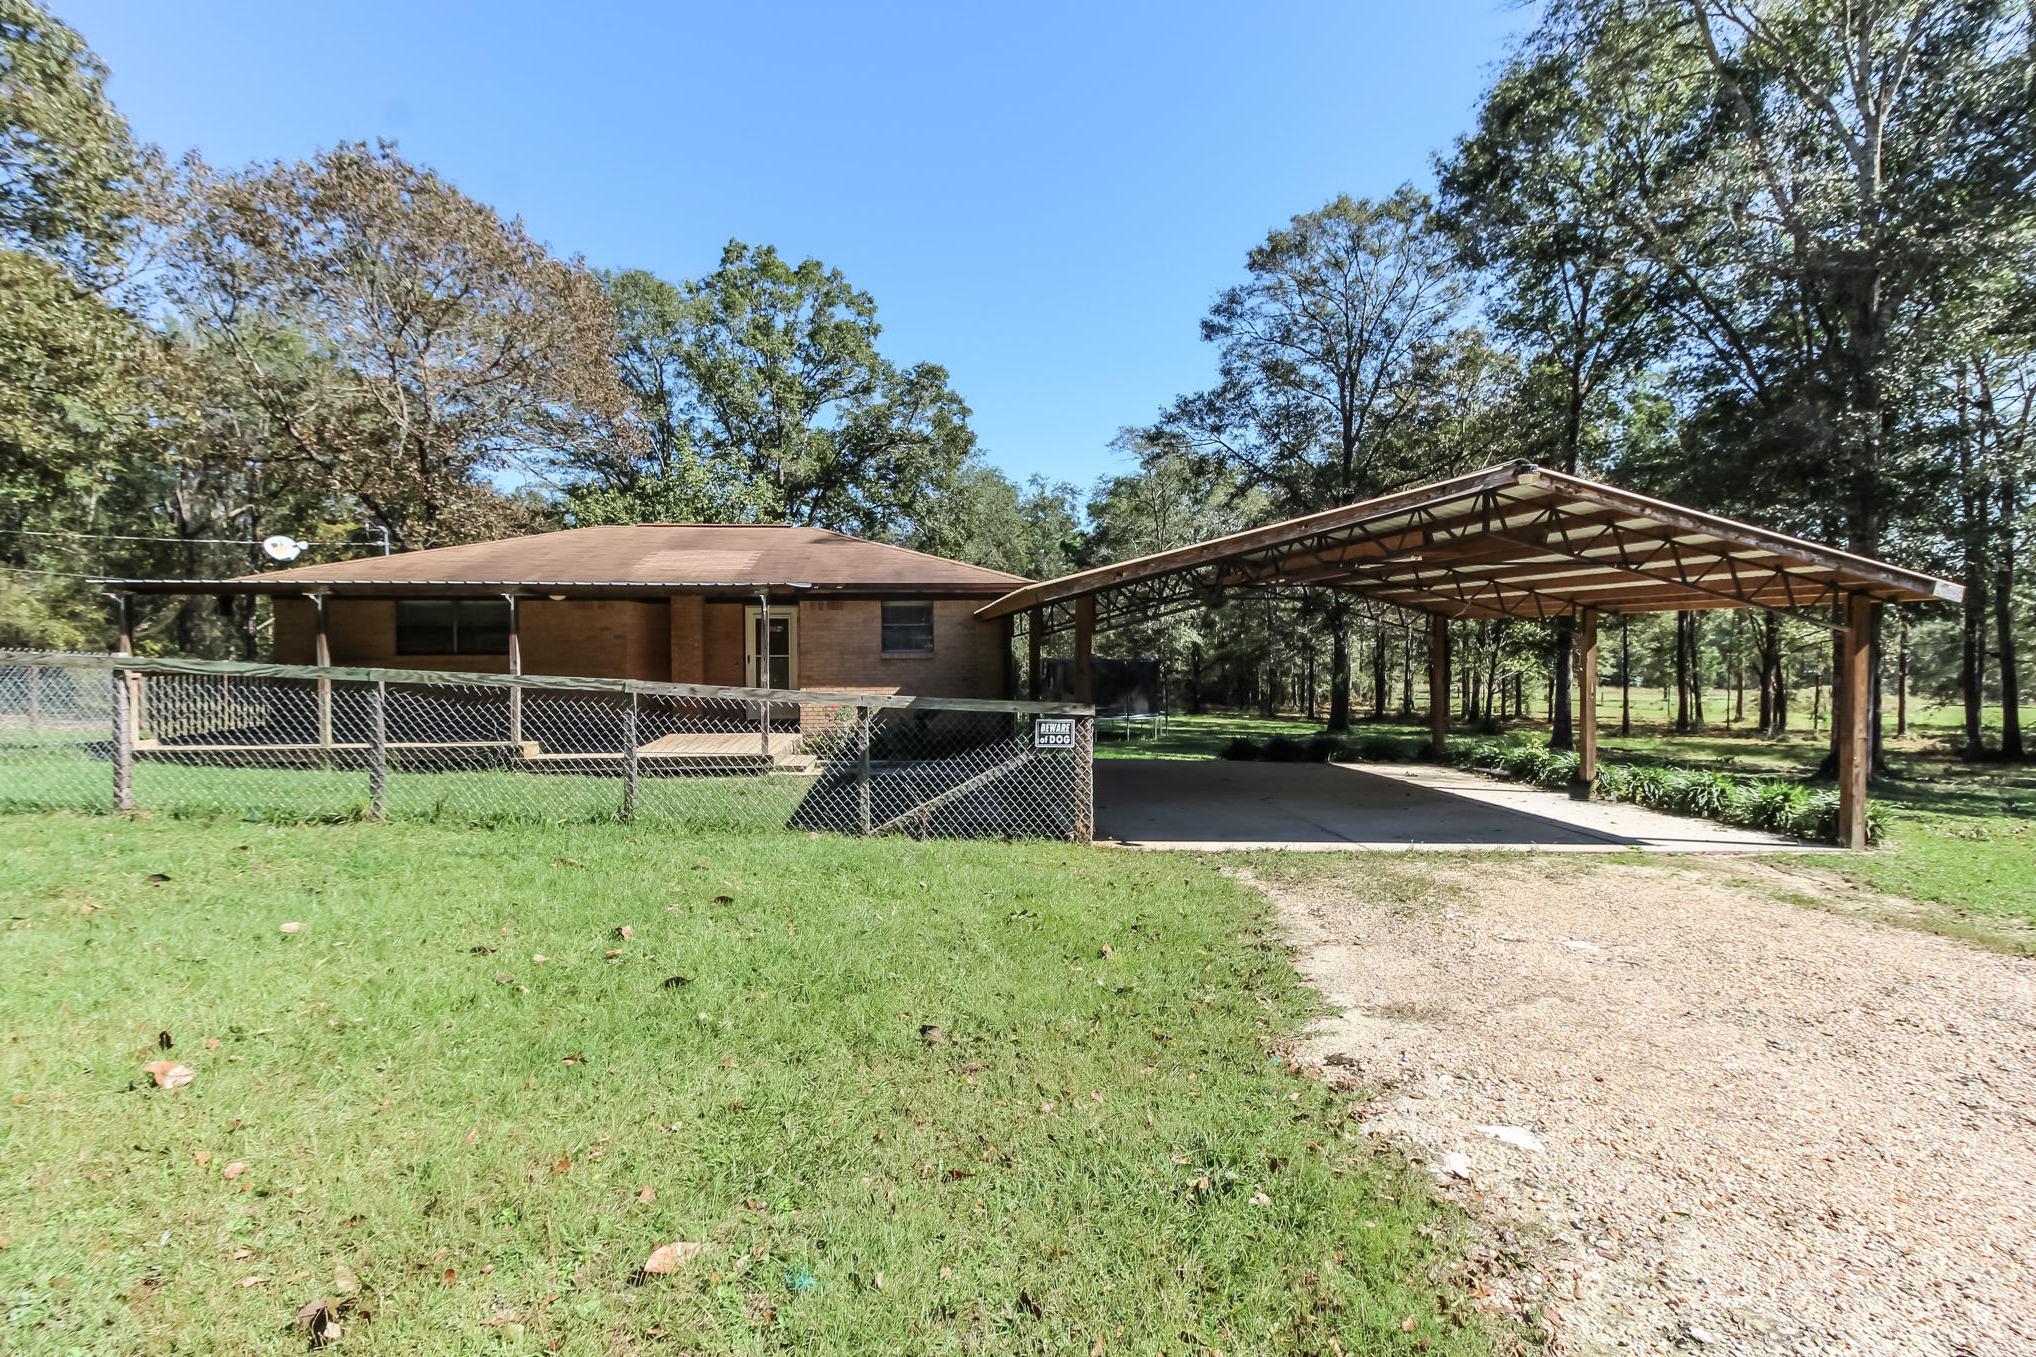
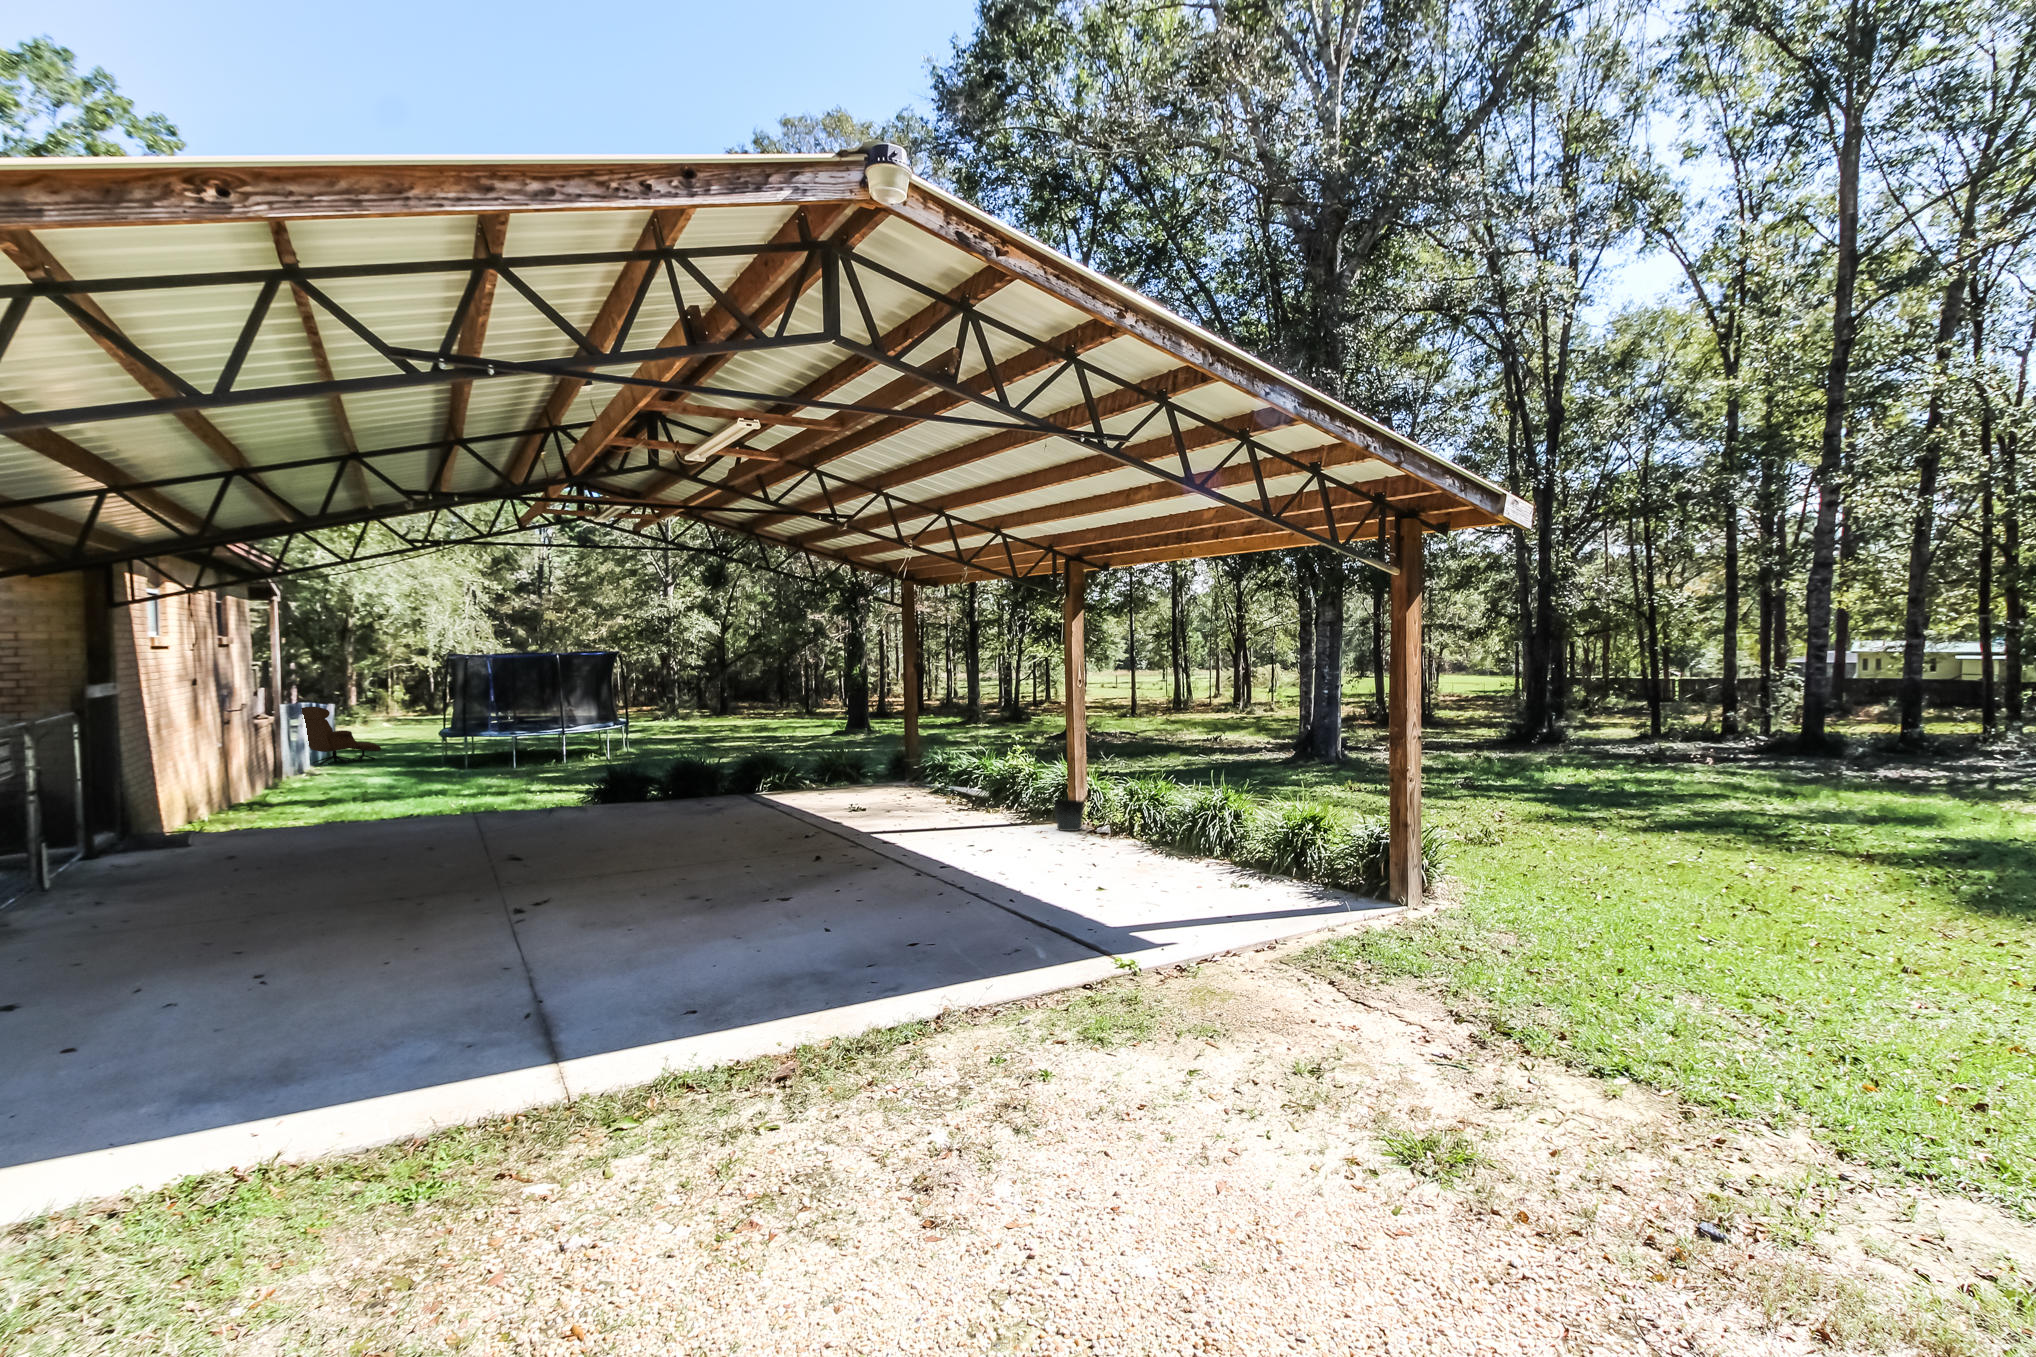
lounge chair: none [959,694,1003,735] -> present [301,707,381,765]

